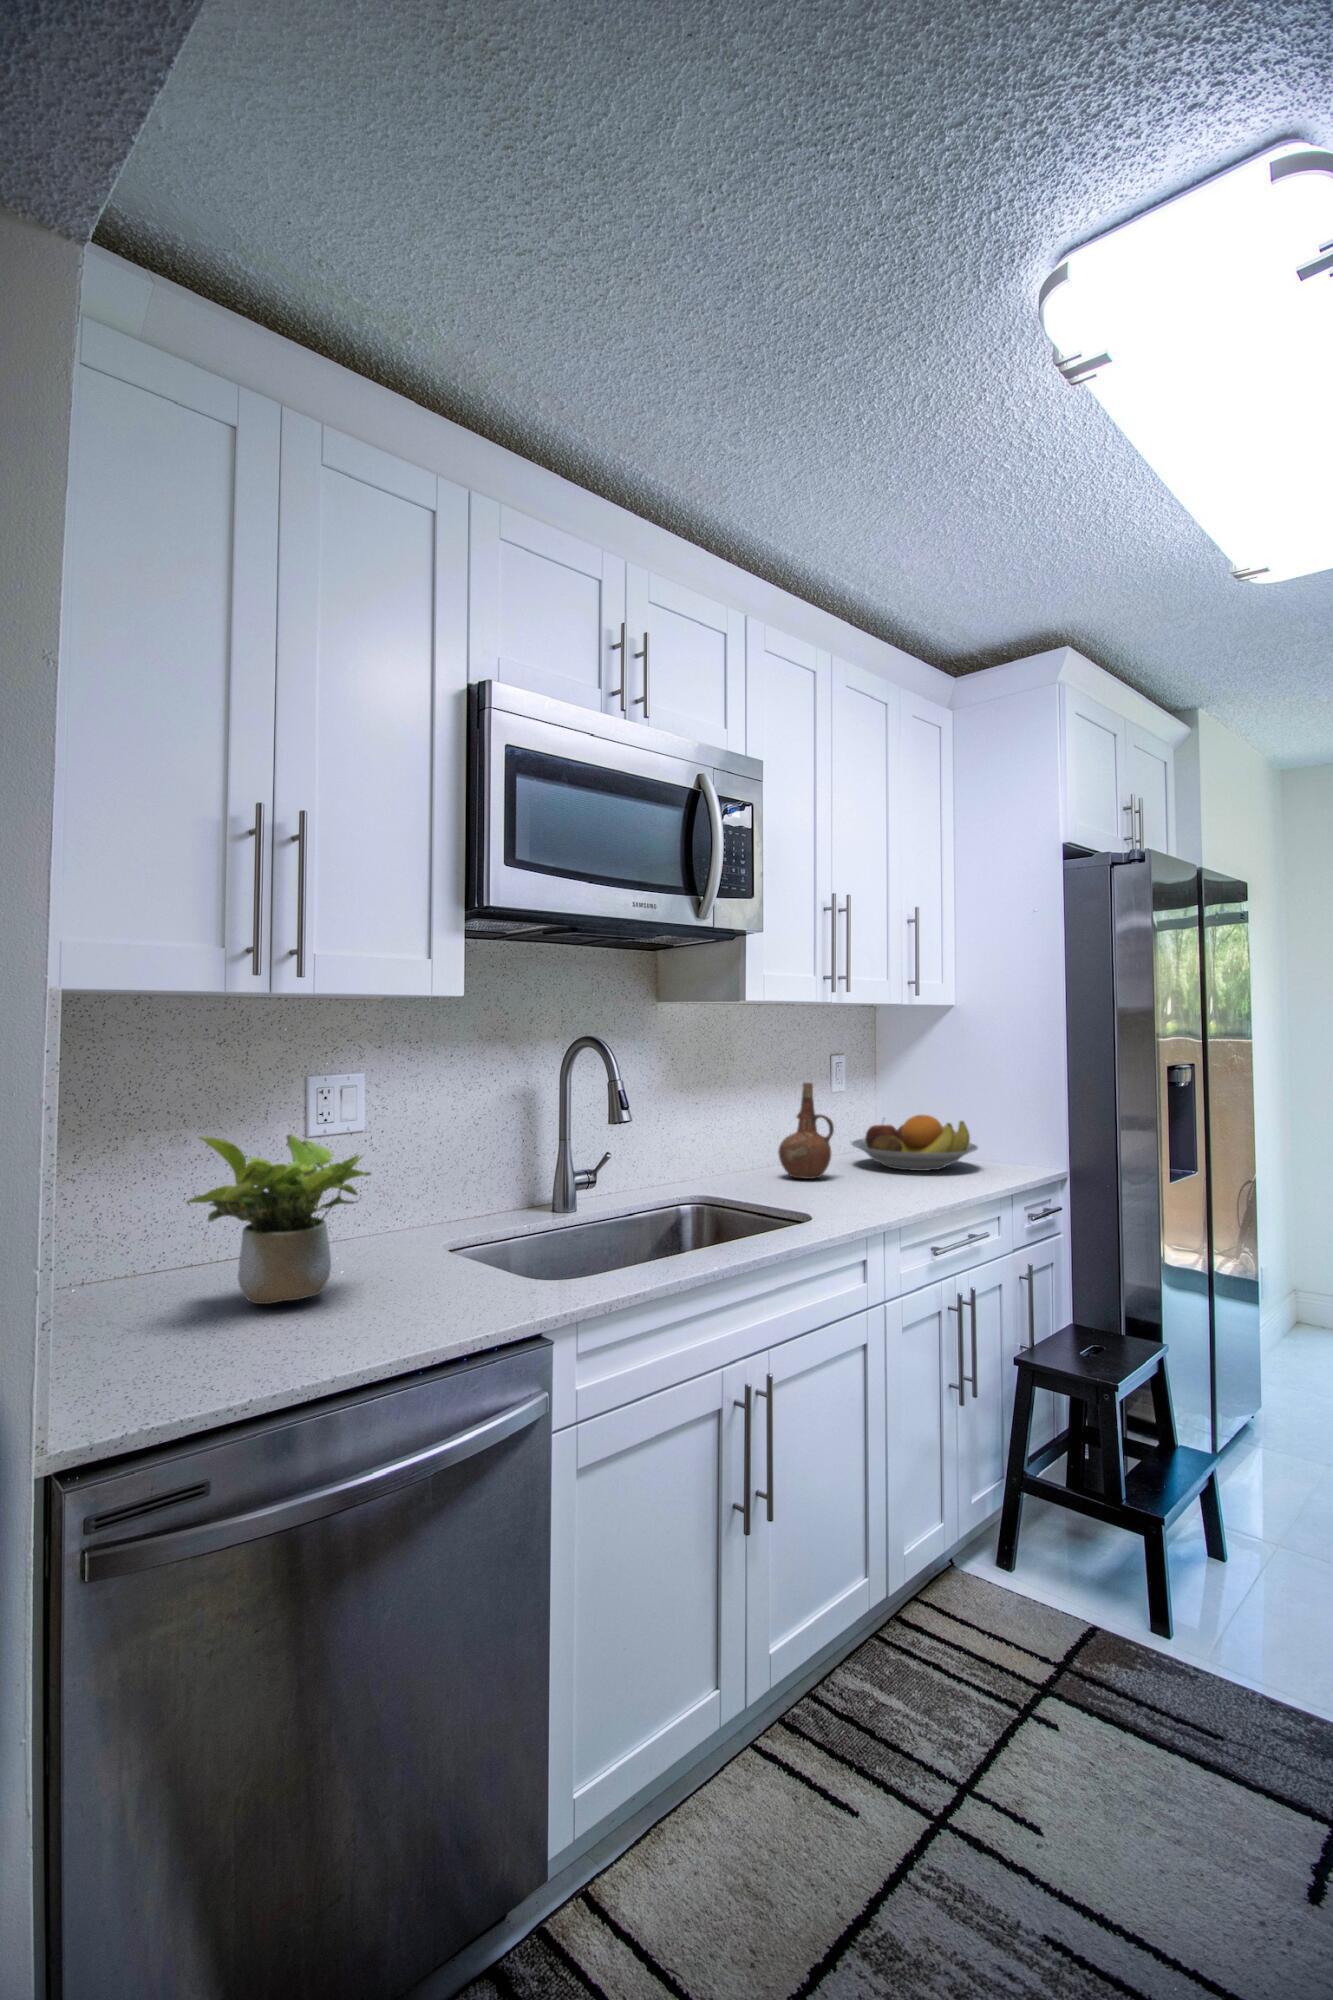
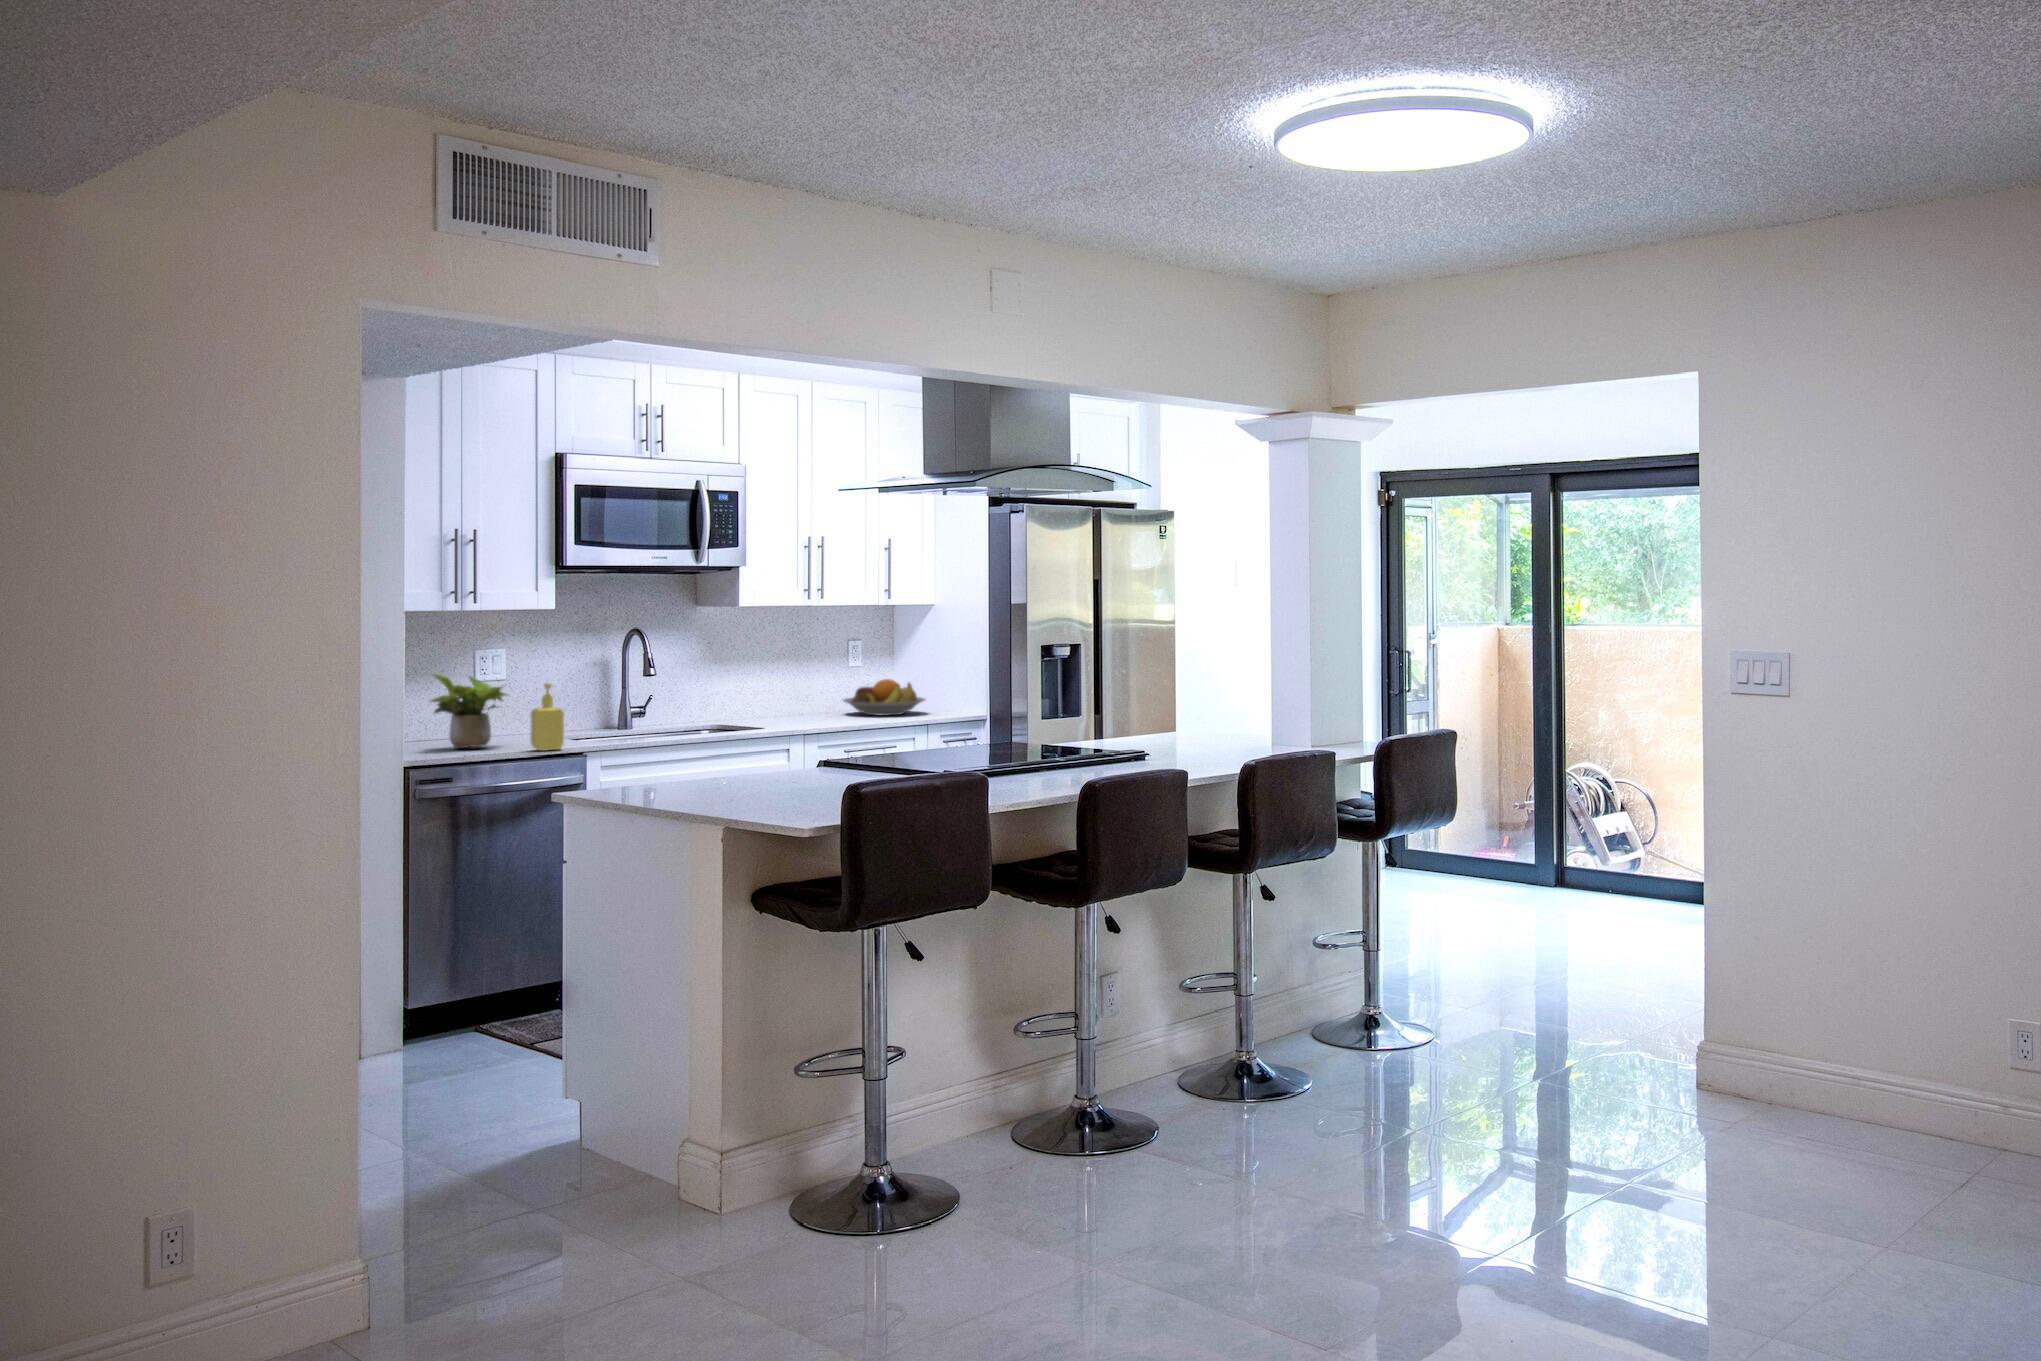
ceramic pitcher: present [778,1083,834,1179] -> none [780,657,816,718]
soap dispenser: none [417,1158,492,1321] -> present [530,683,564,751]

